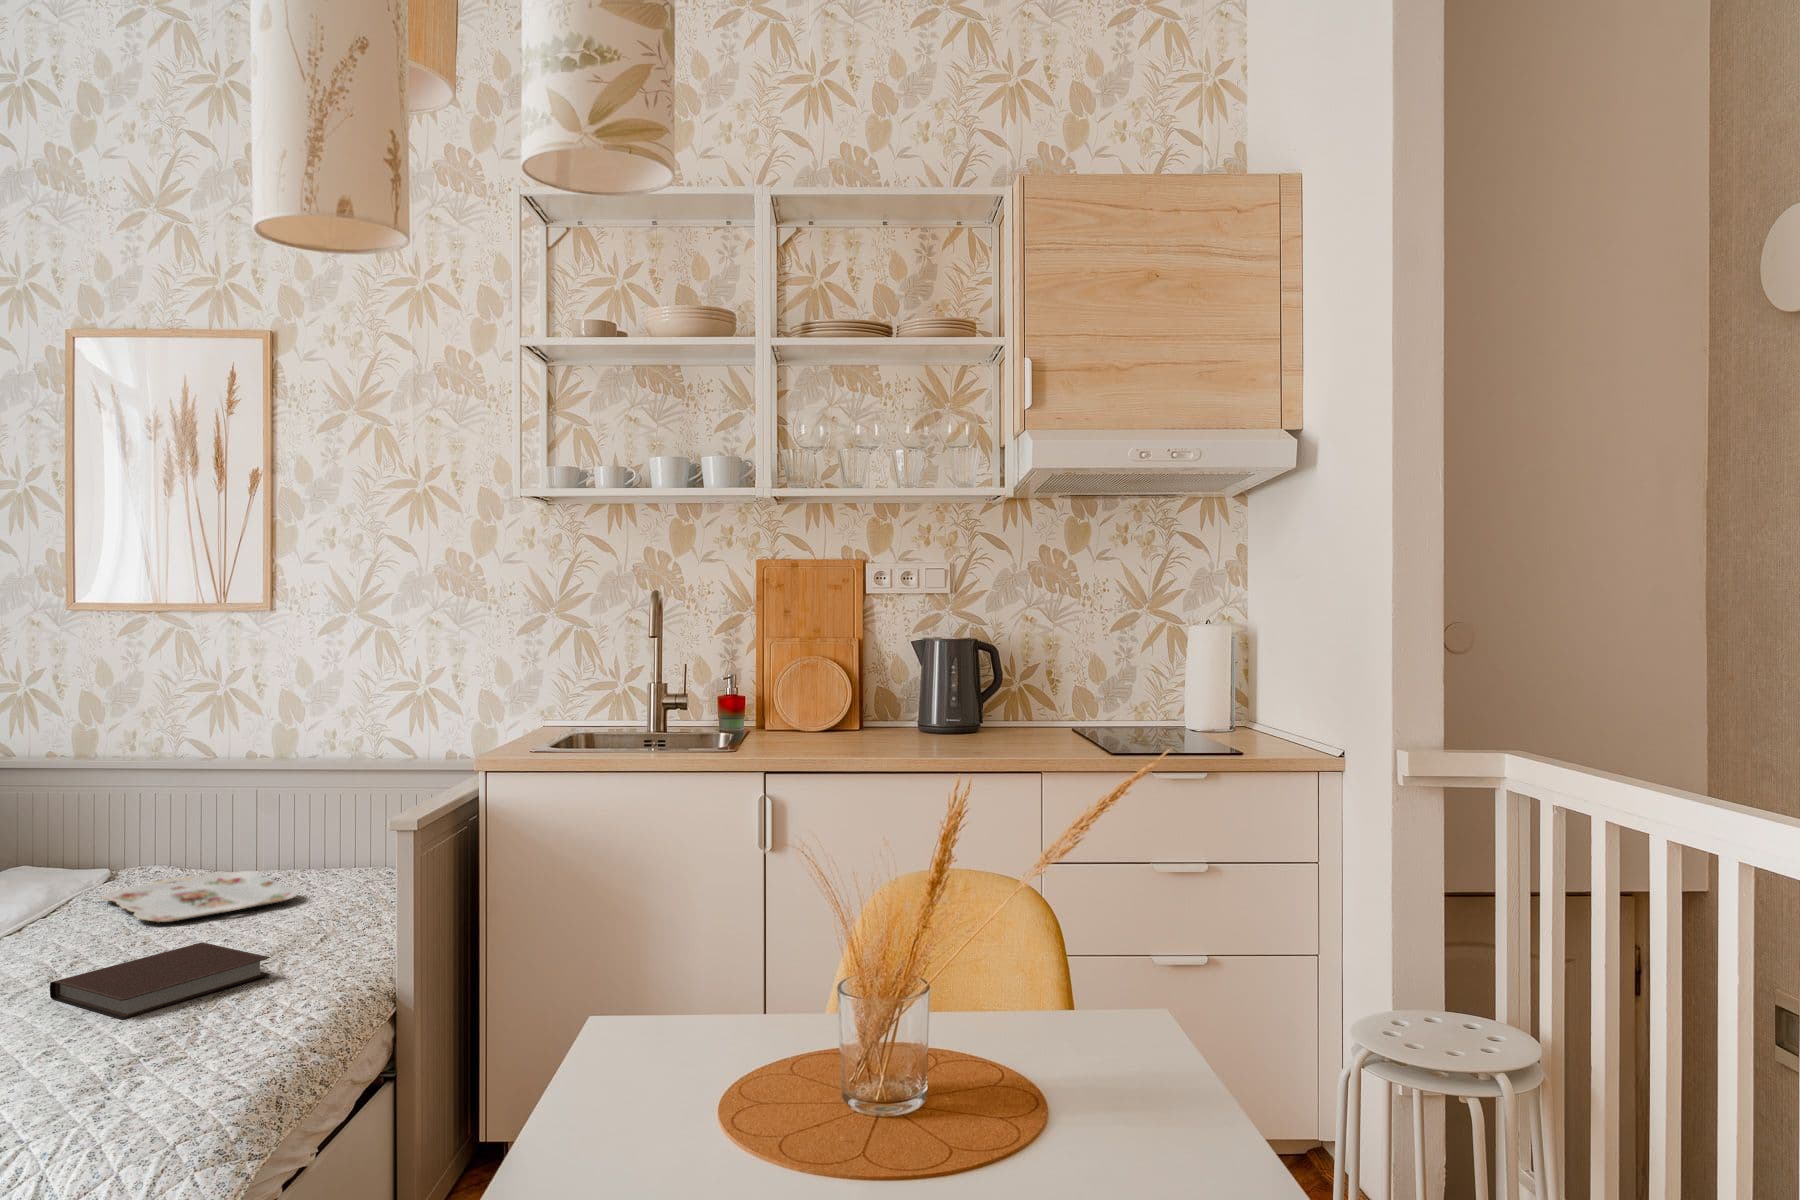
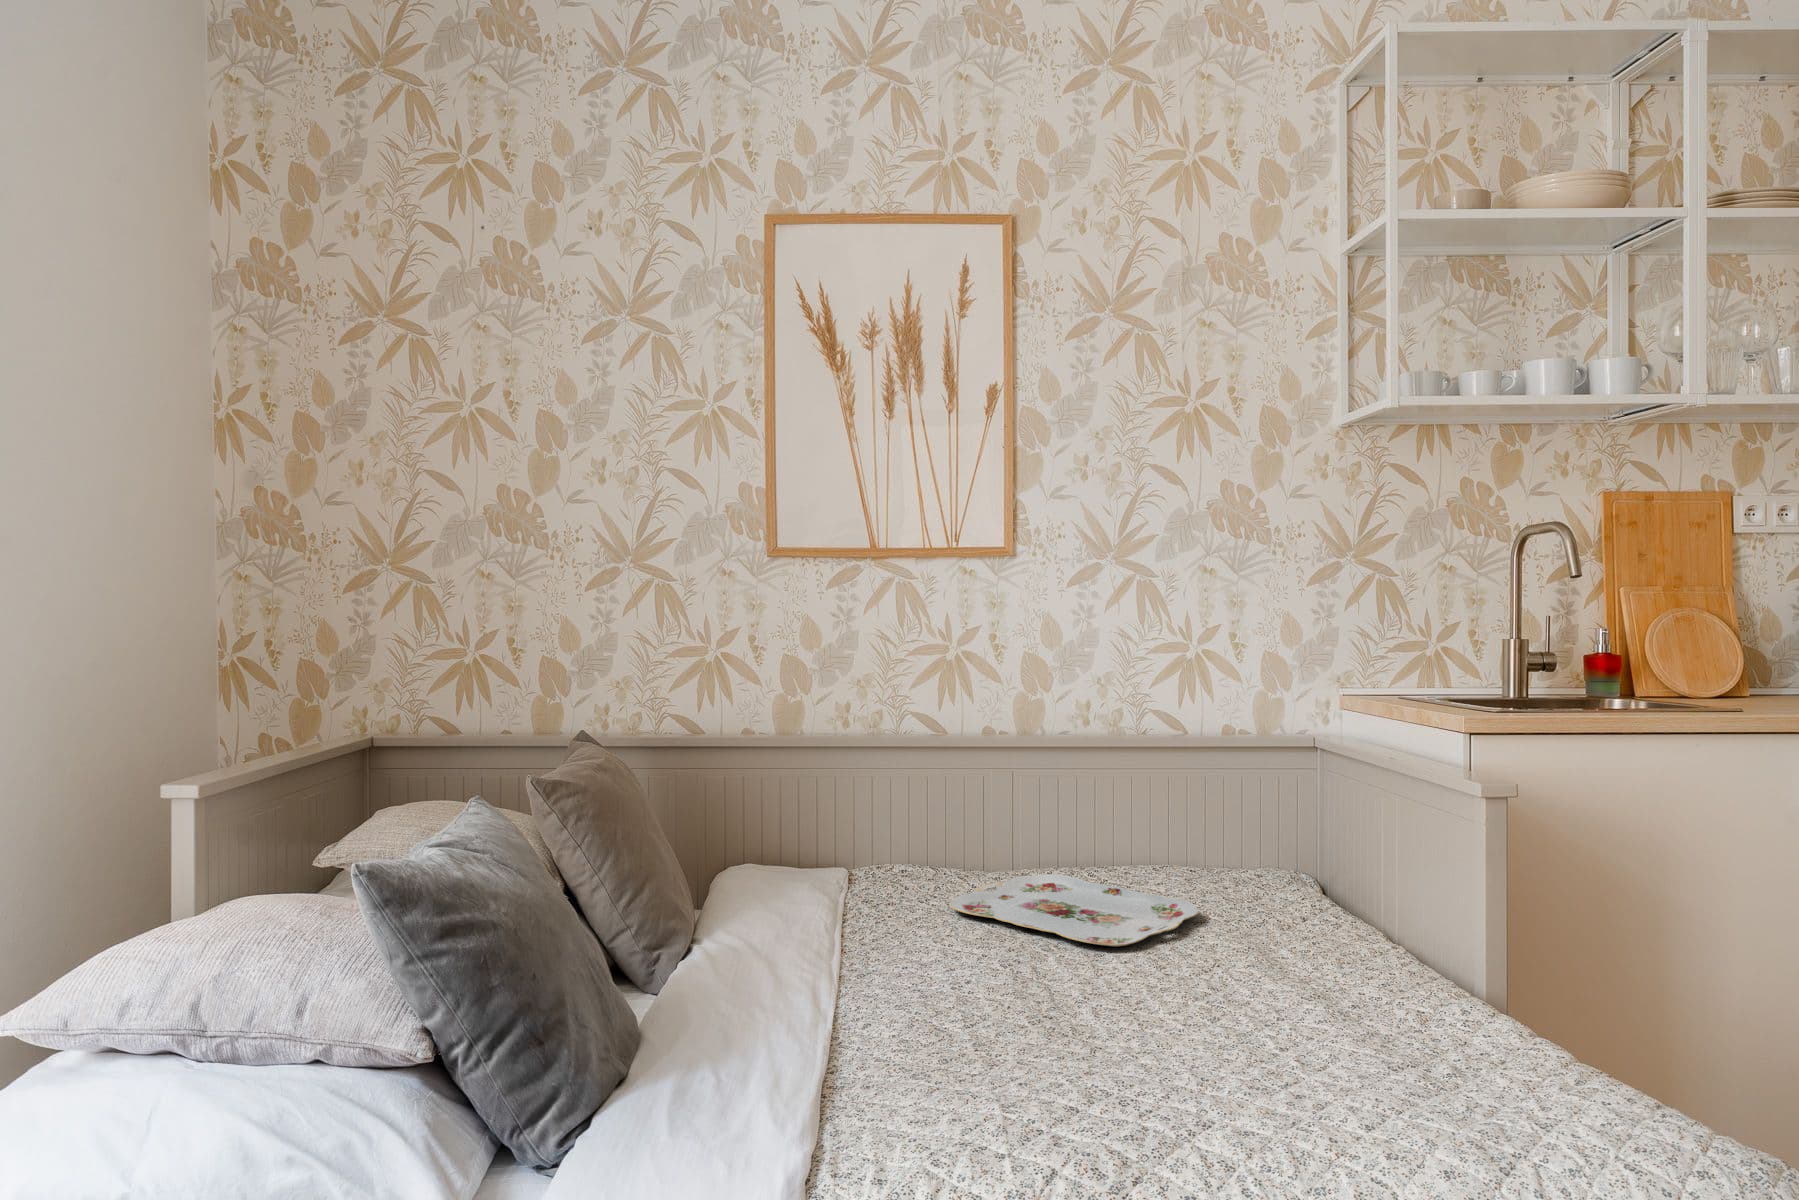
notebook: present [50,943,270,1019] -> none [1262,981,1461,1105]

